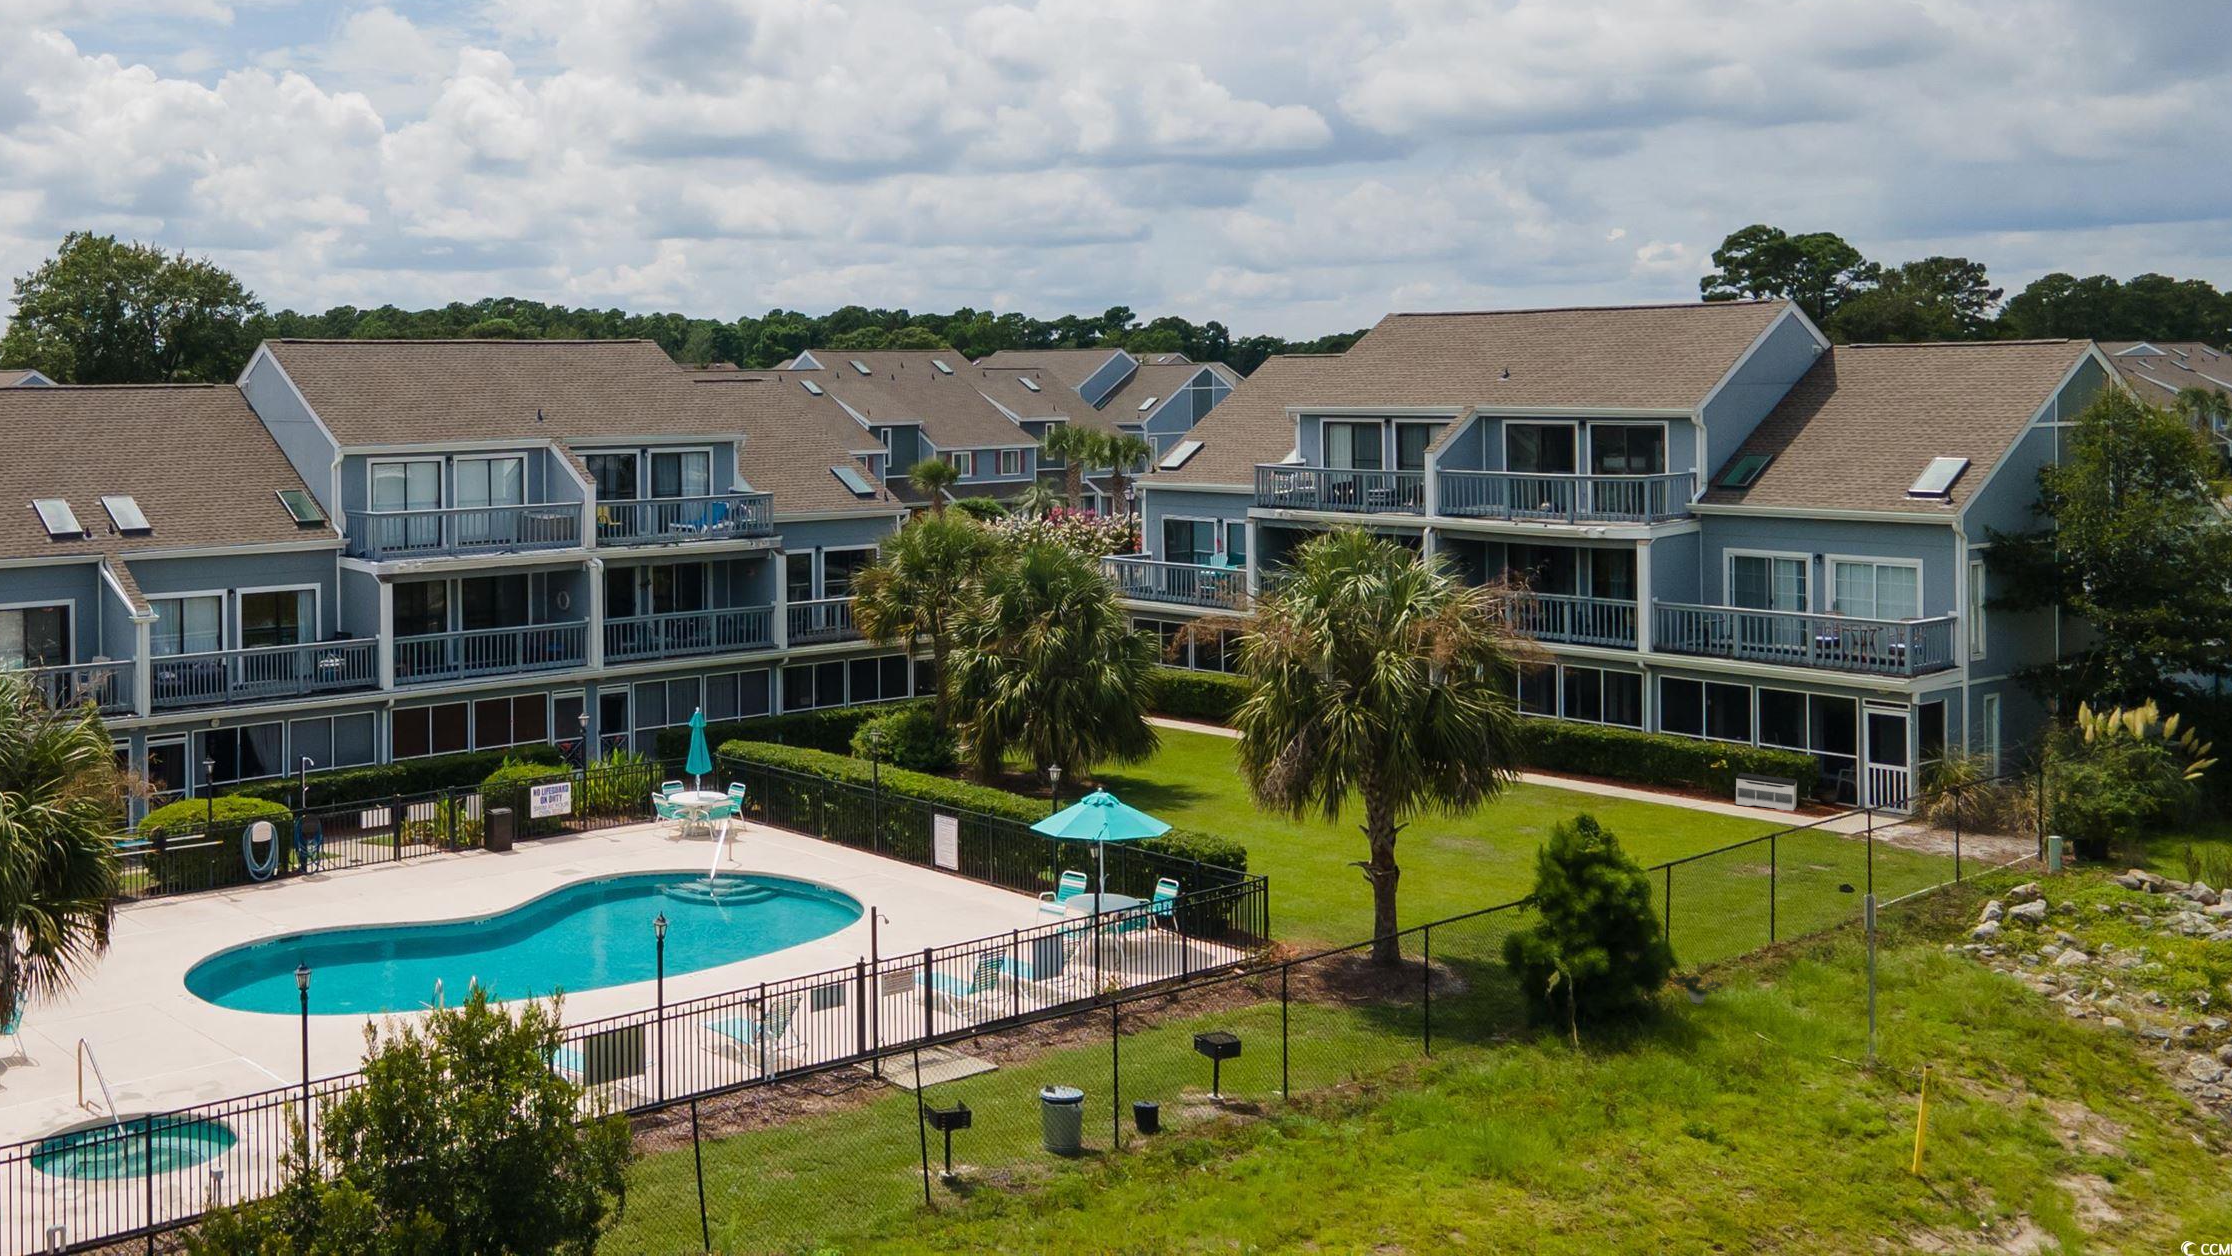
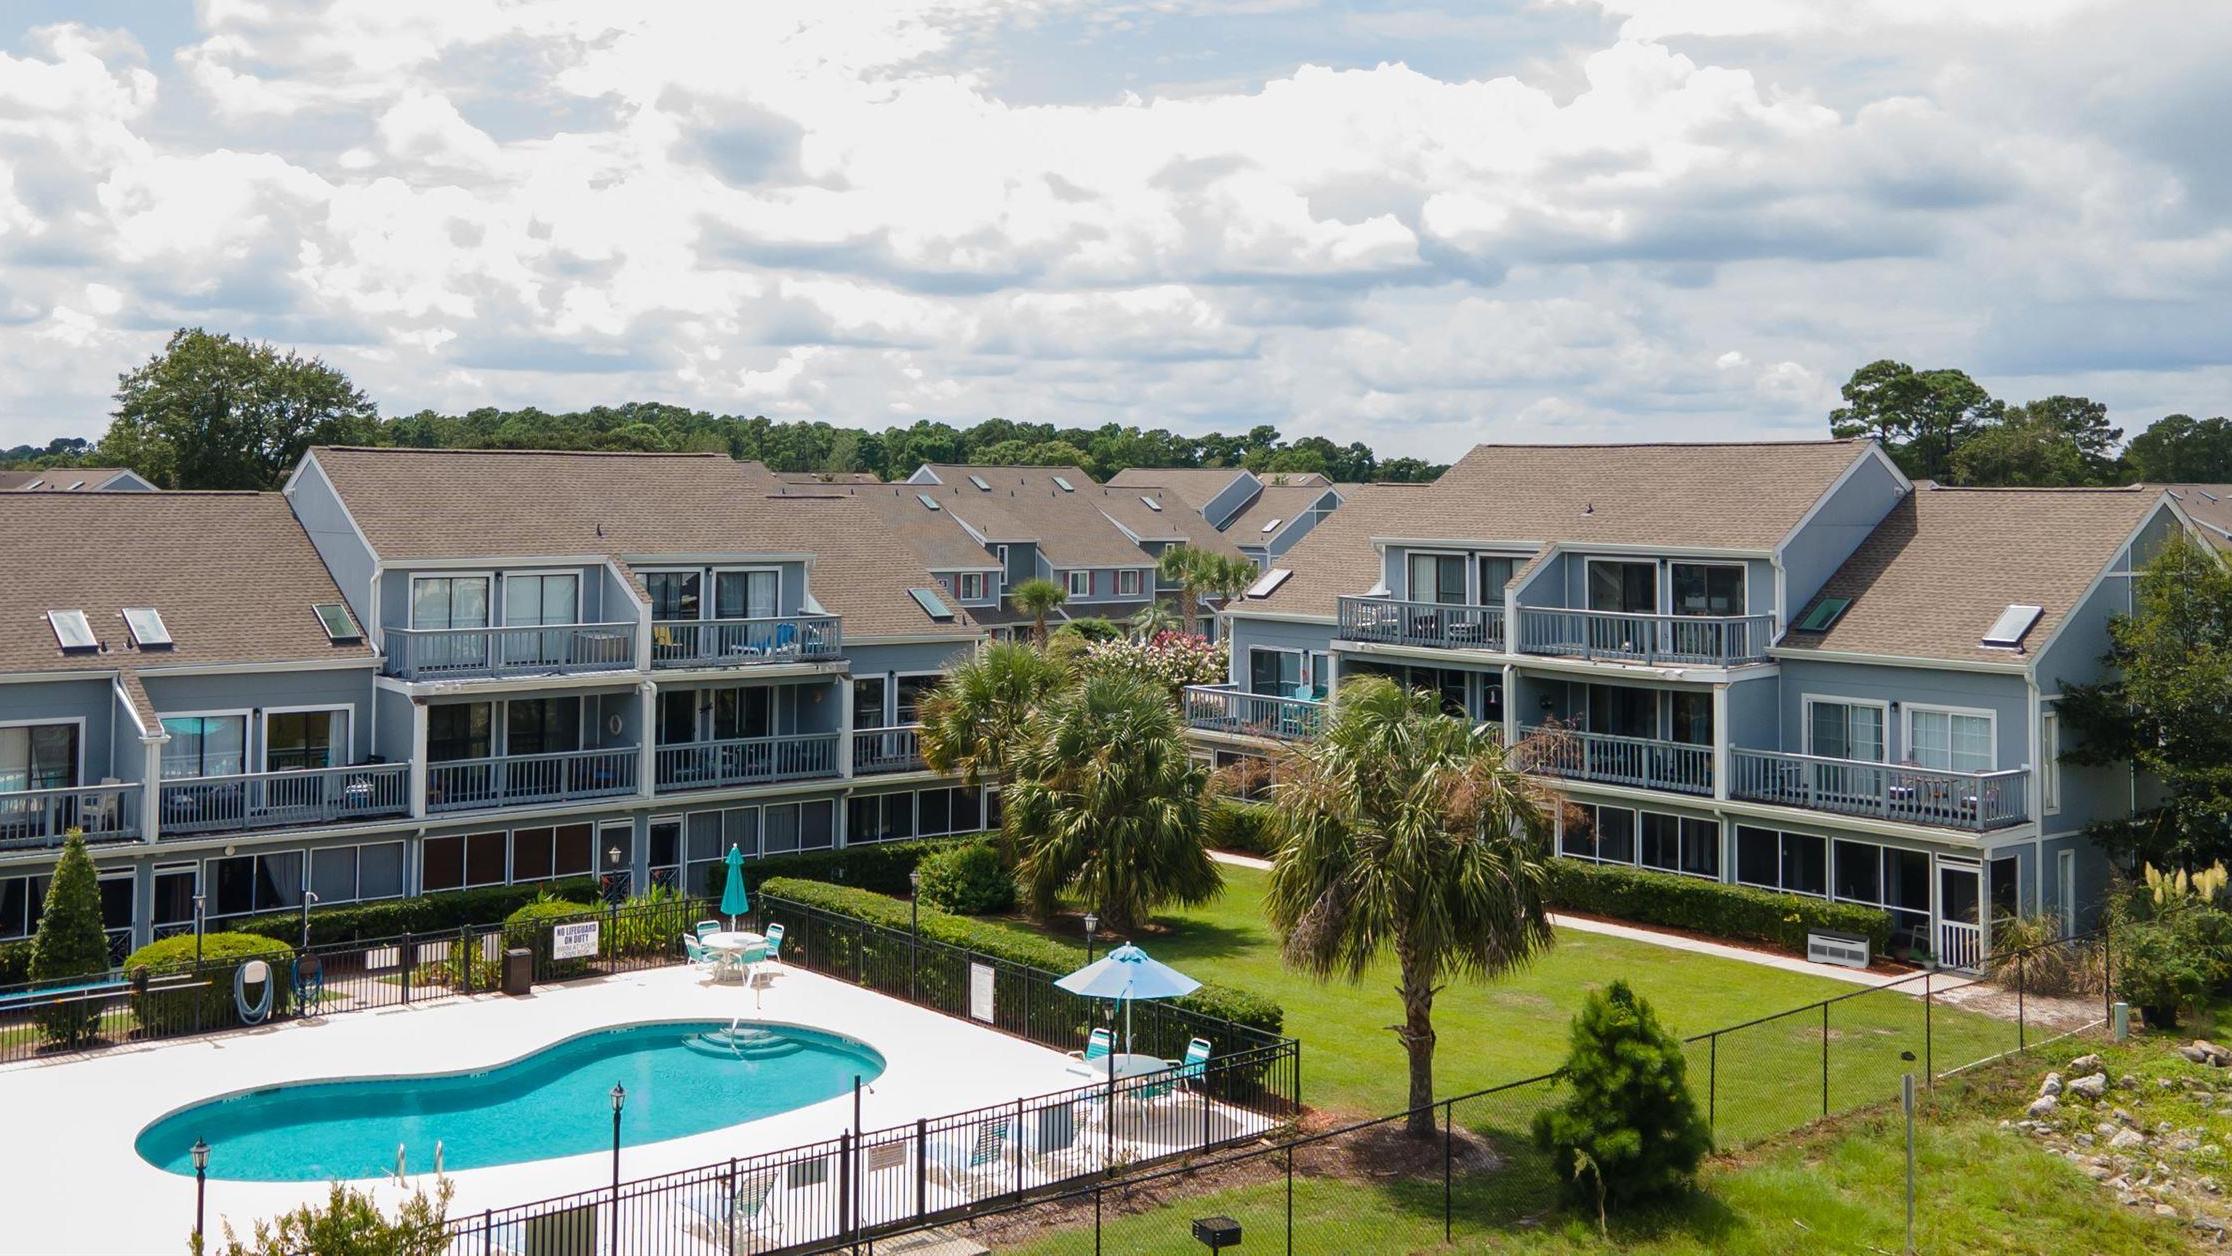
potted plant: present [1675,976,1722,1004] -> present [1910,949,1940,969]

